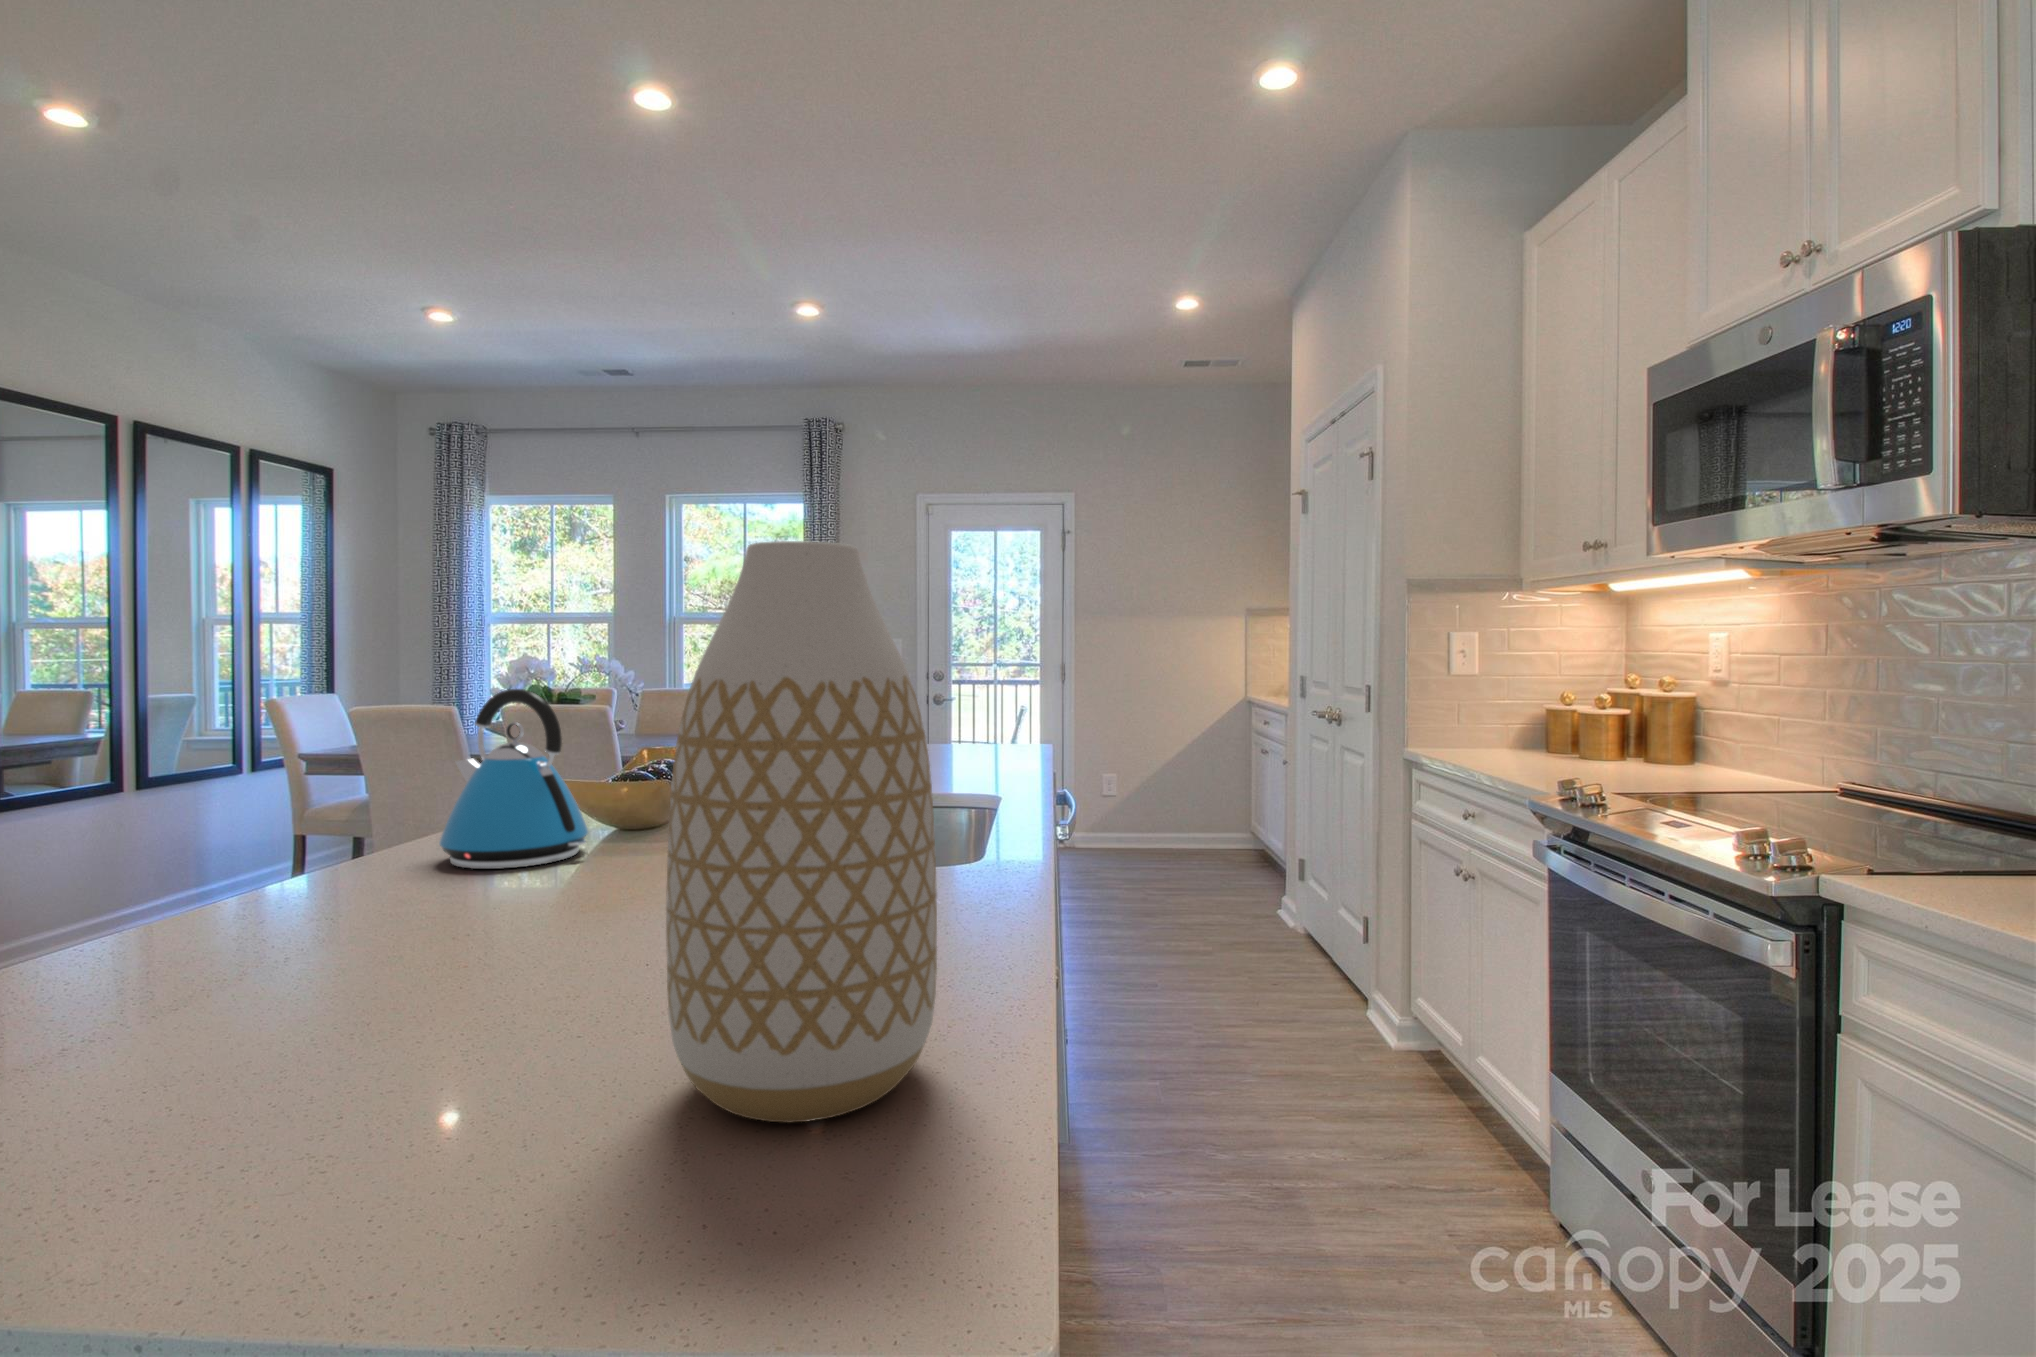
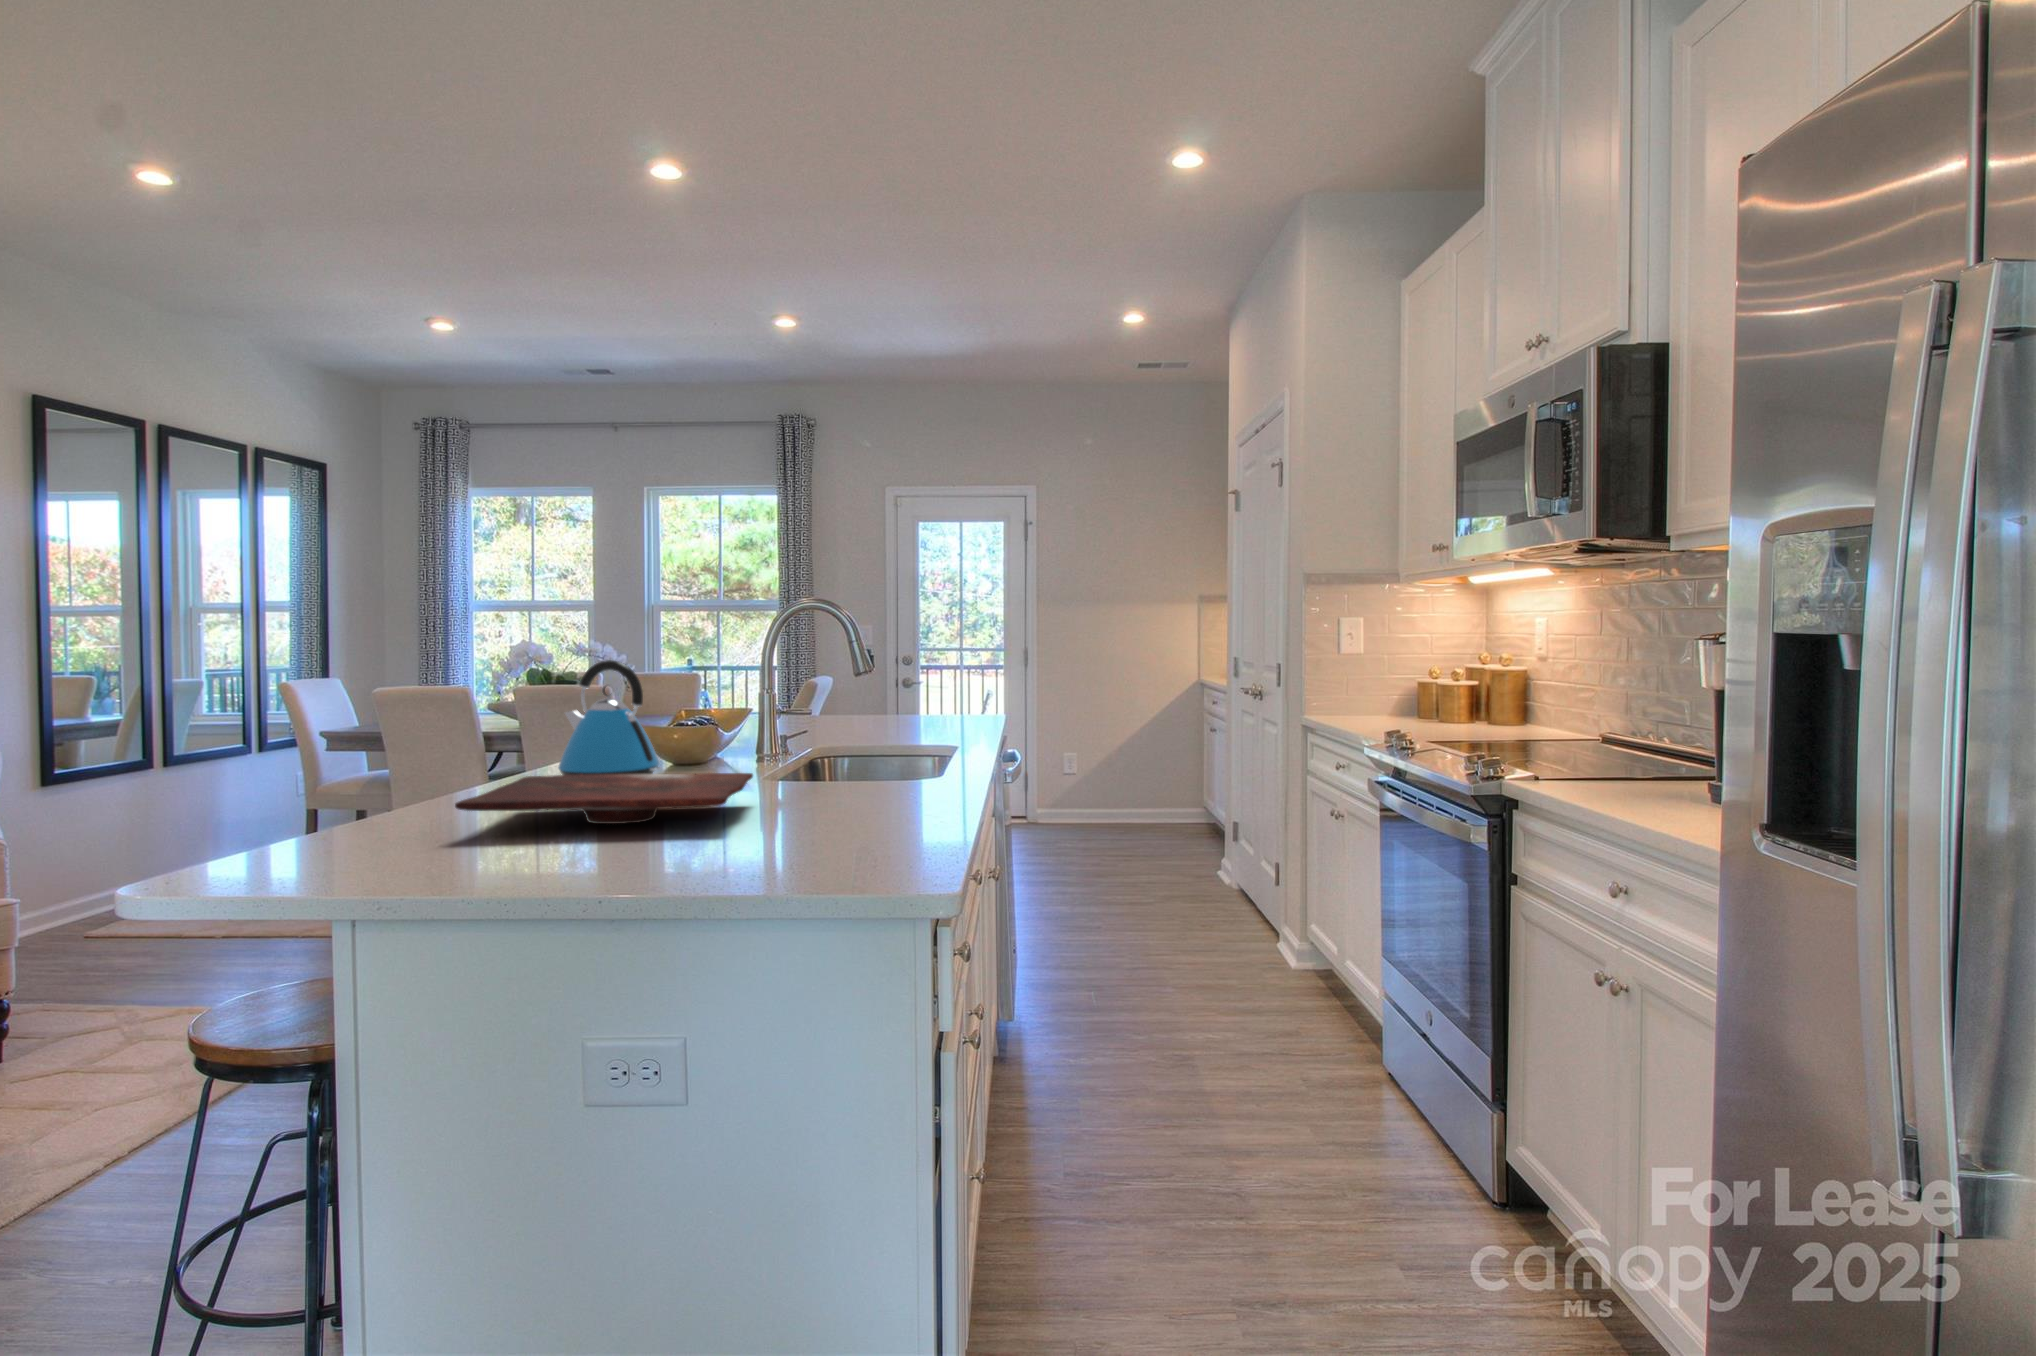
vase: present [666,541,937,1123] -> none [776,575,912,862]
cutting board: none [130,869,694,972] -> present [455,773,753,824]

